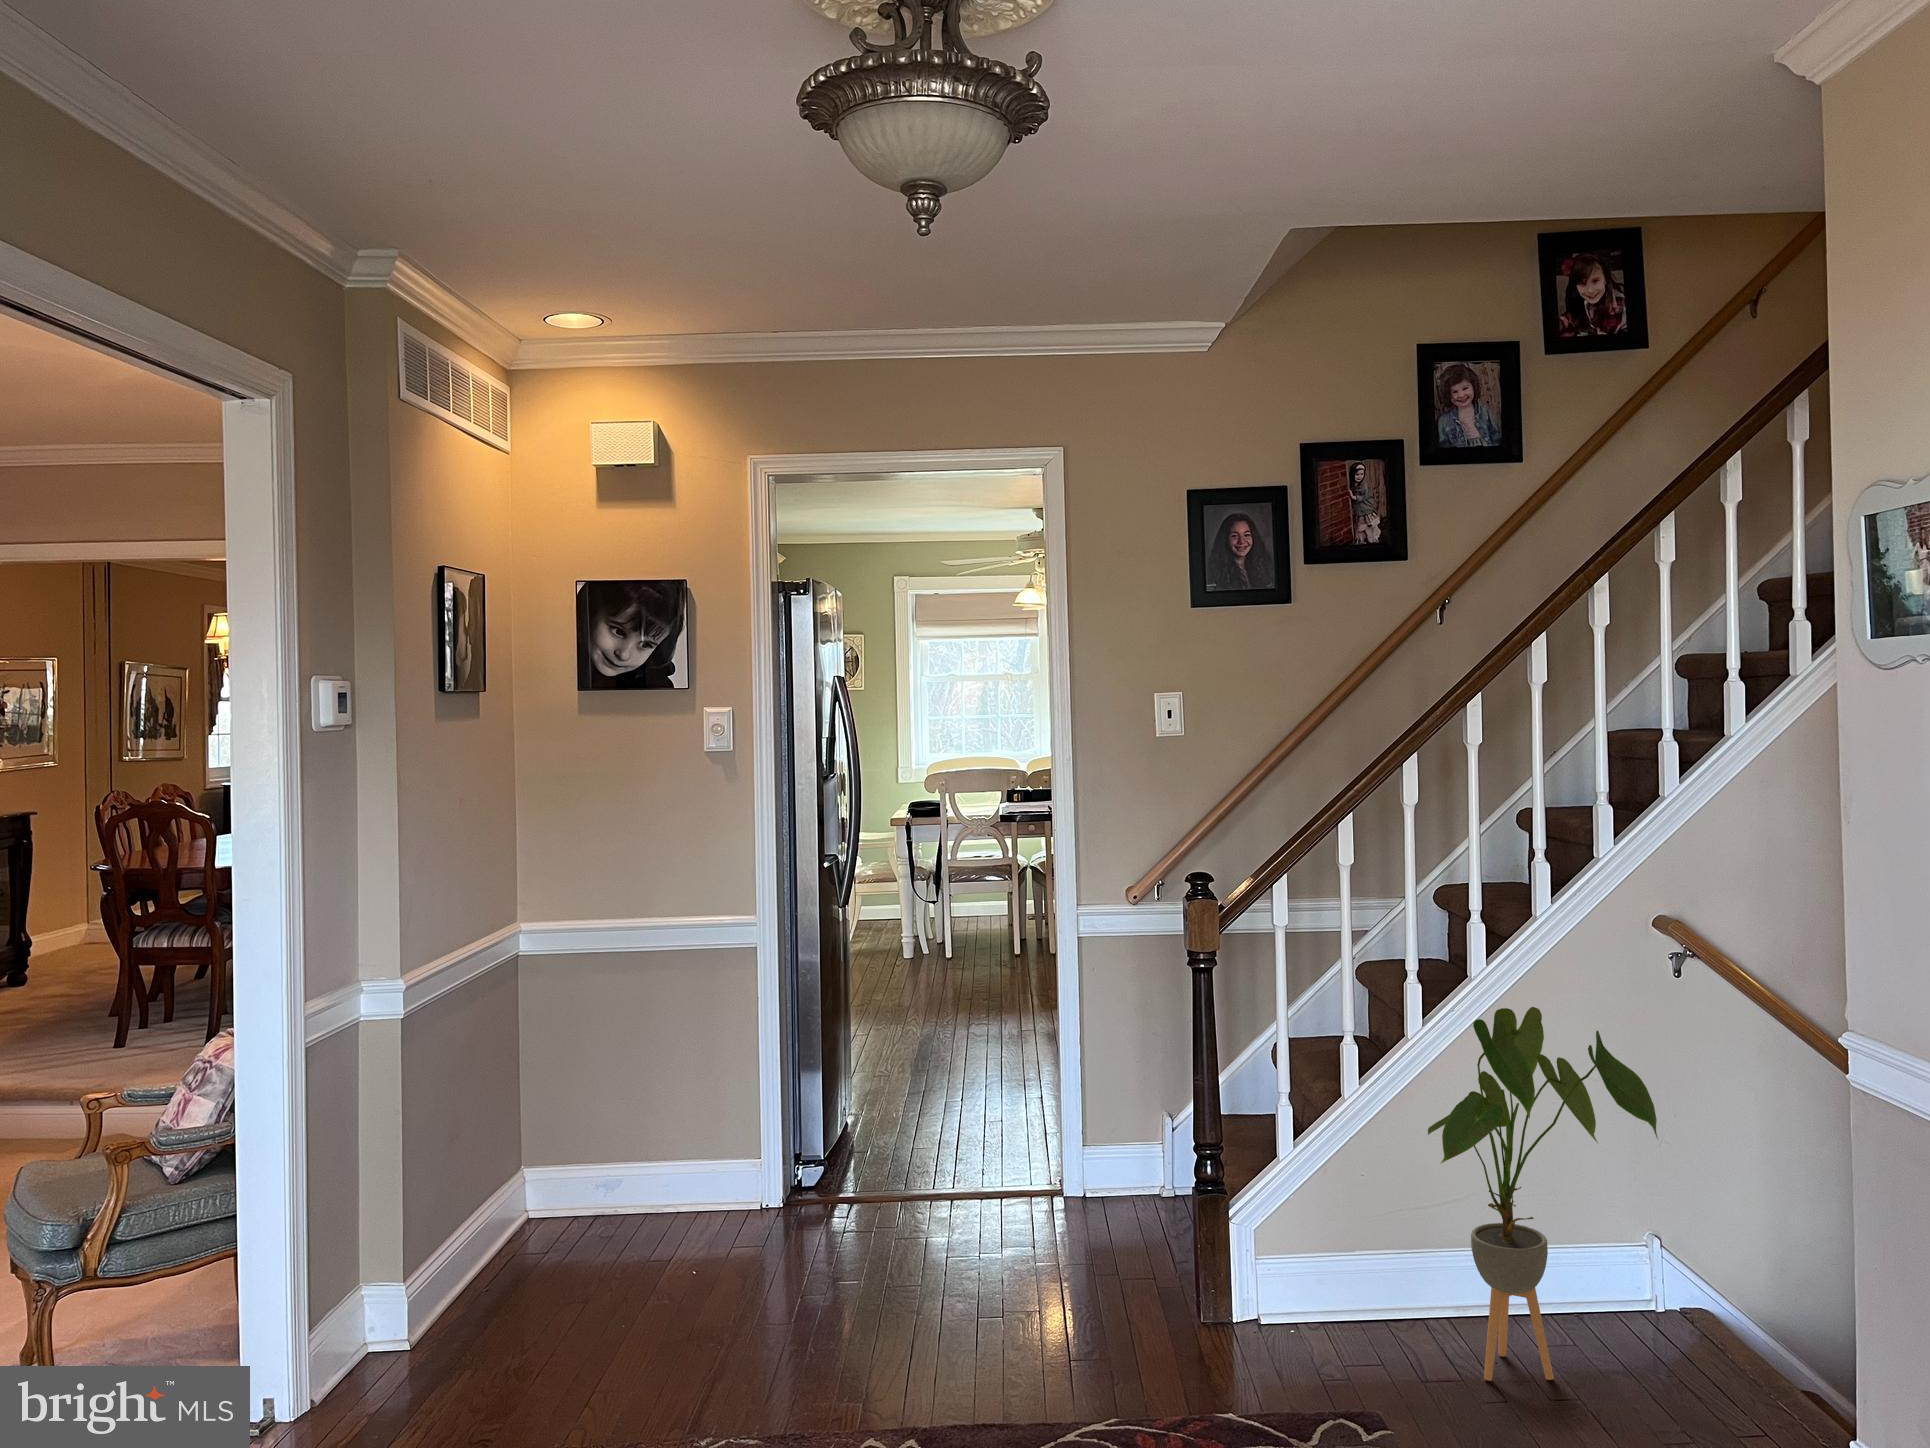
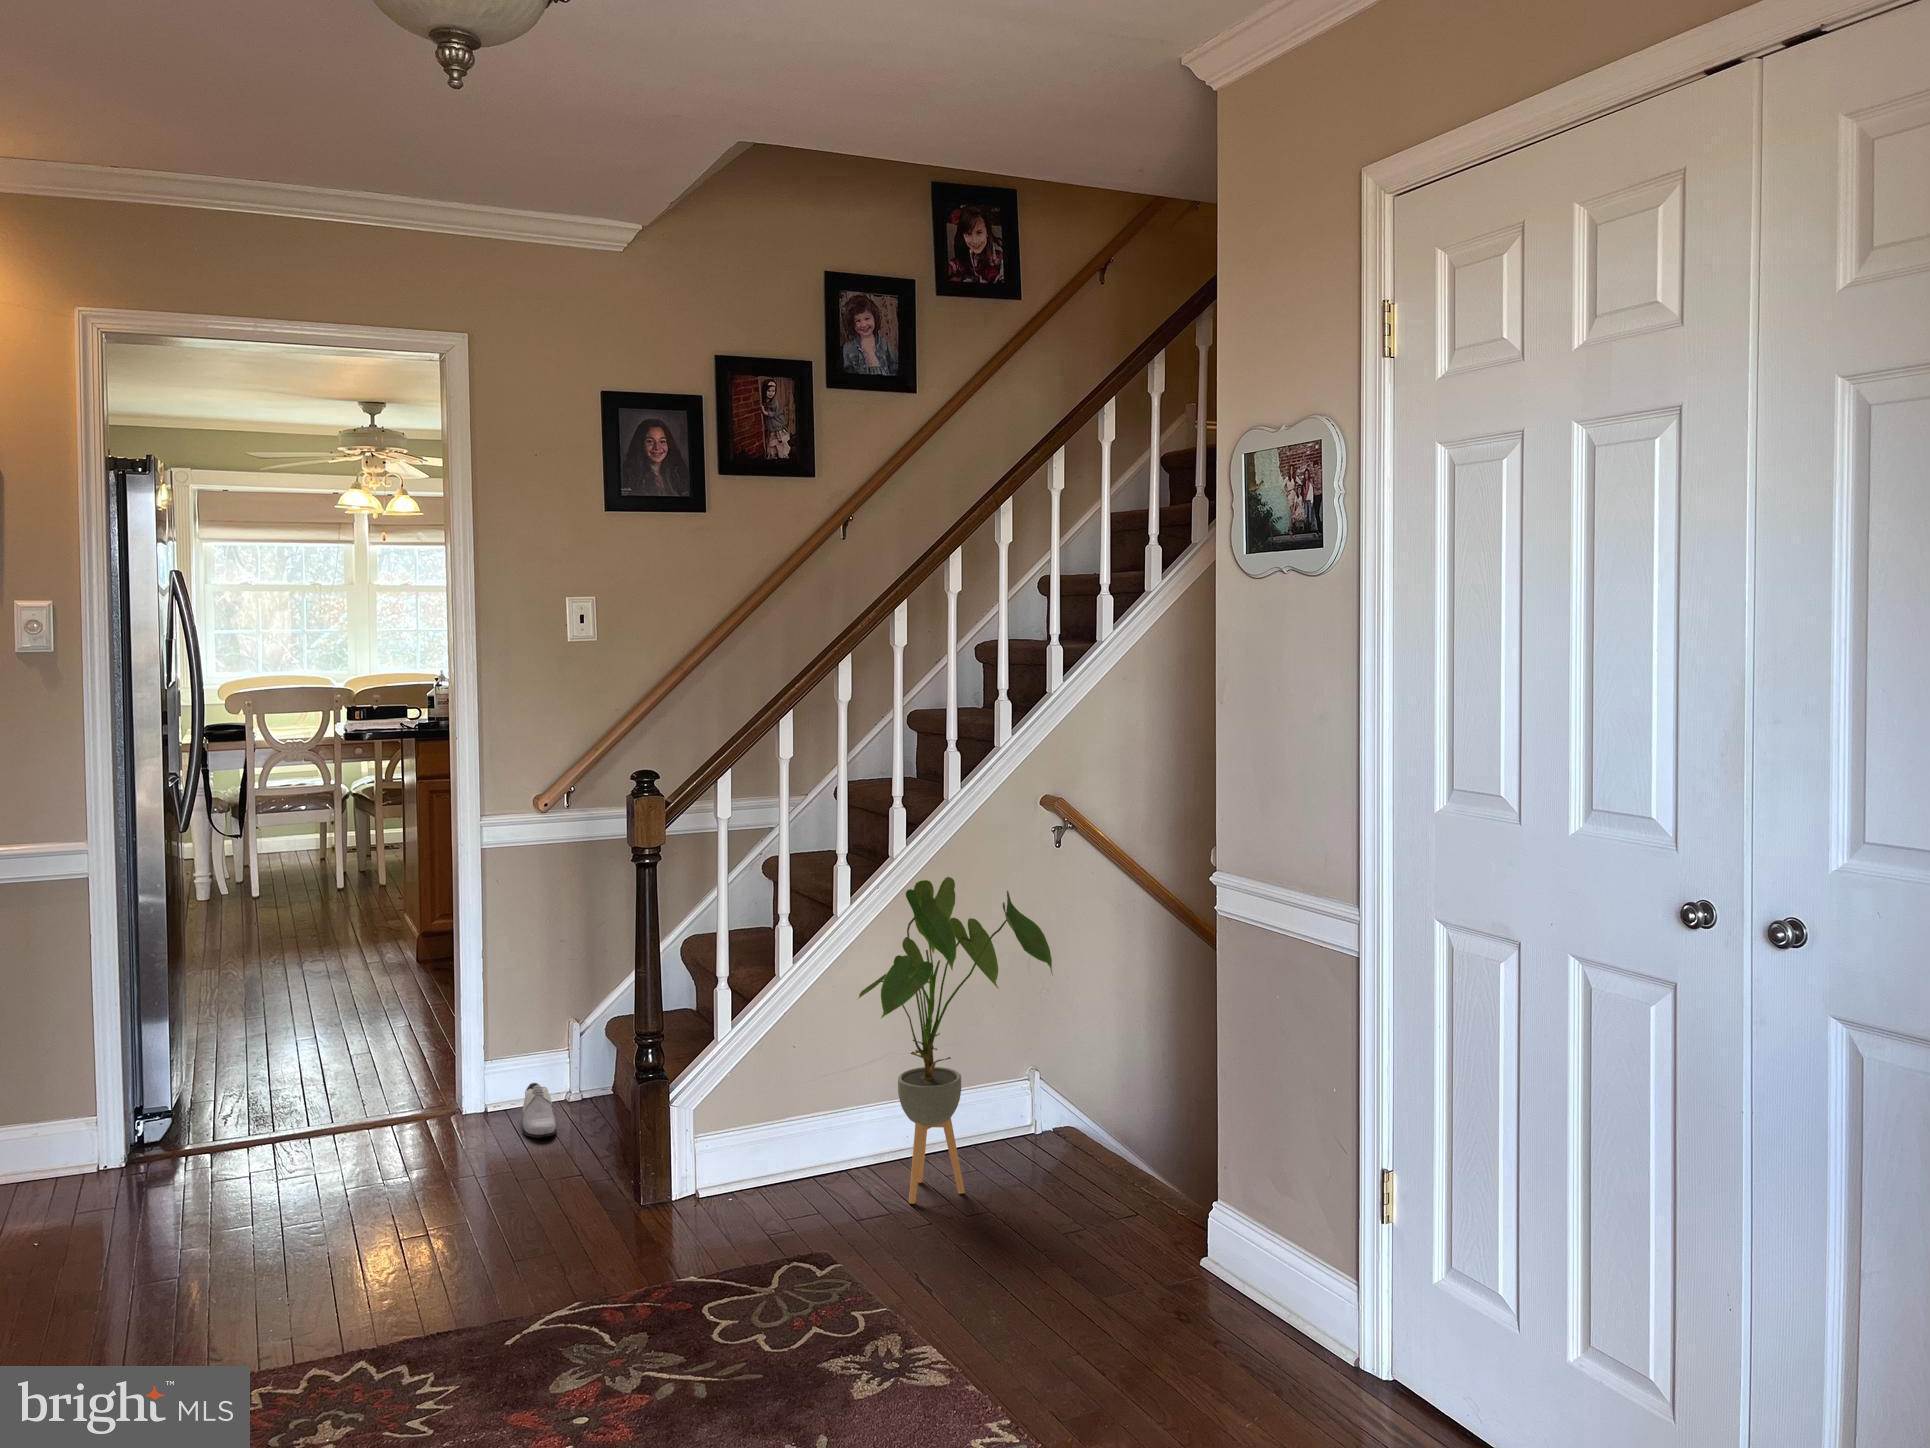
shoe: none [1108,1173,1139,1230] -> present [523,1083,557,1138]

